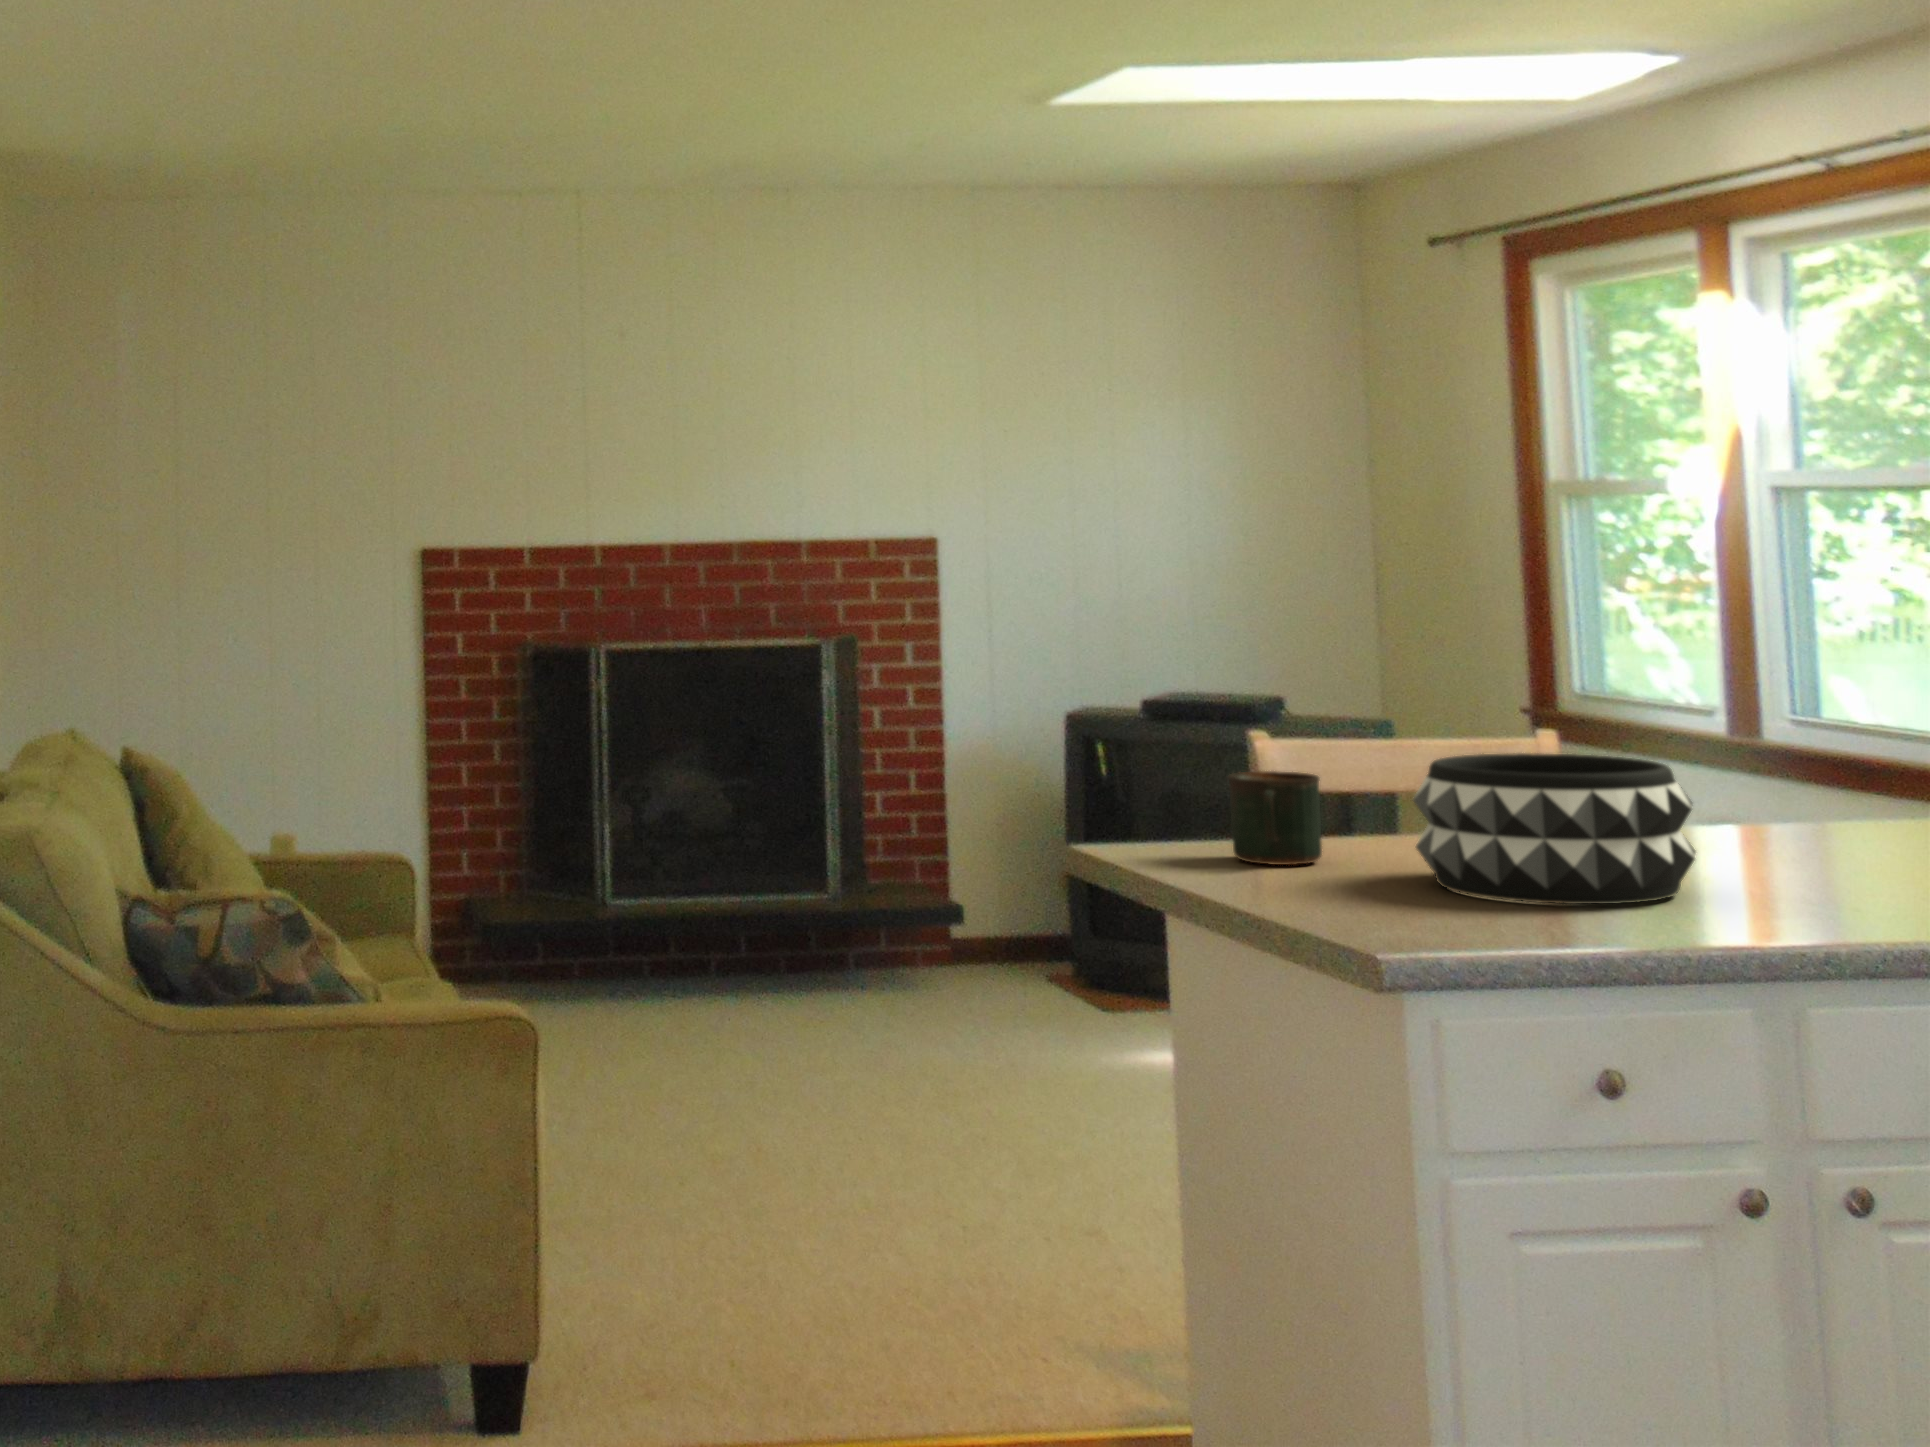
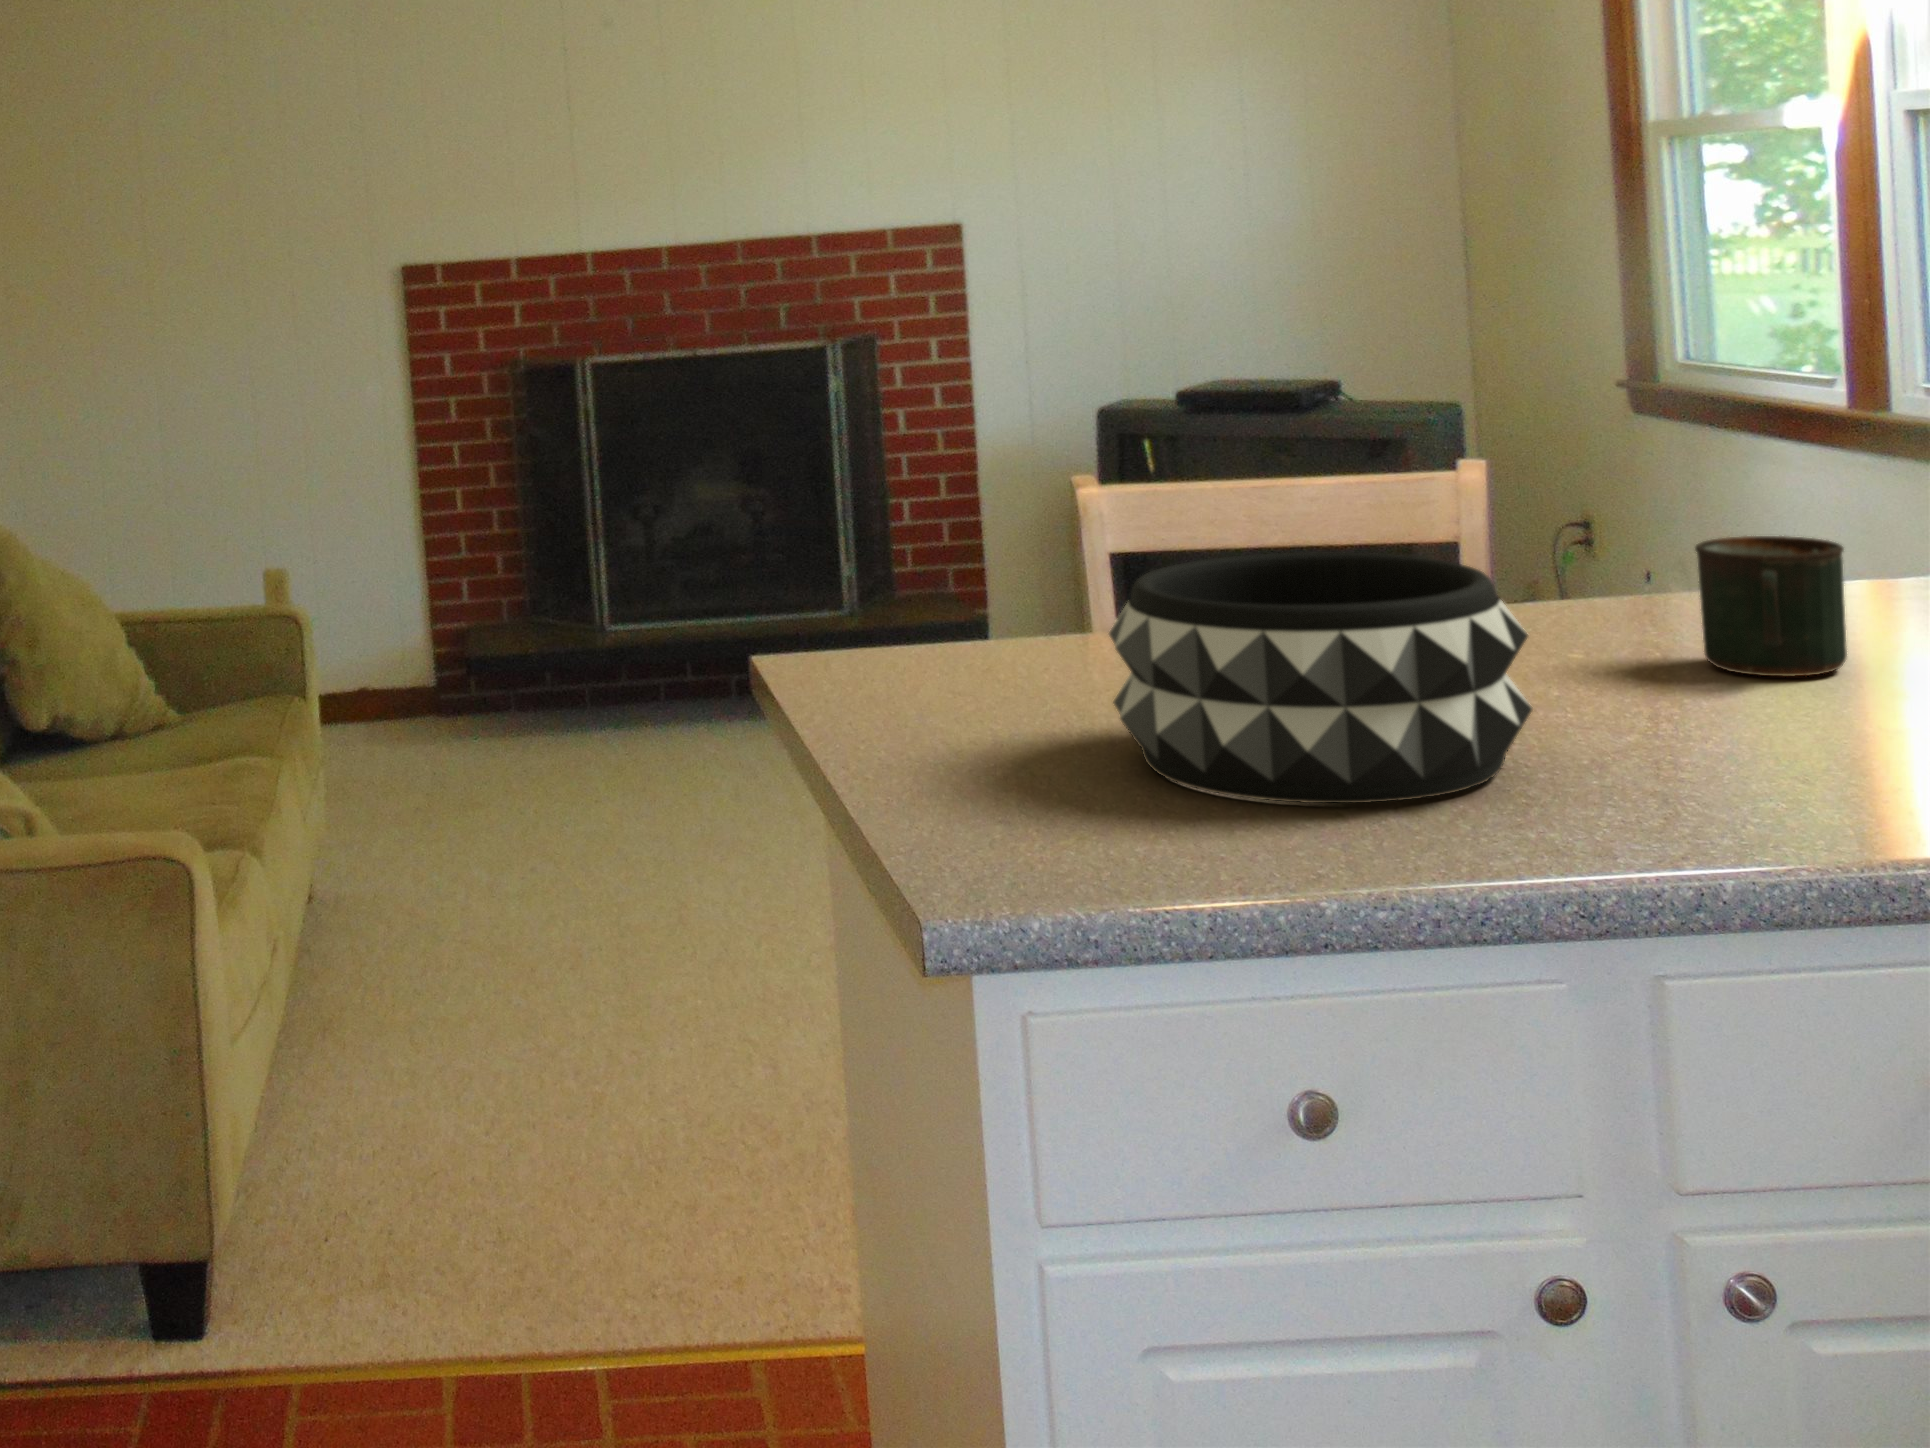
mug: present [1228,771,1322,865] -> present [1695,536,1847,677]

